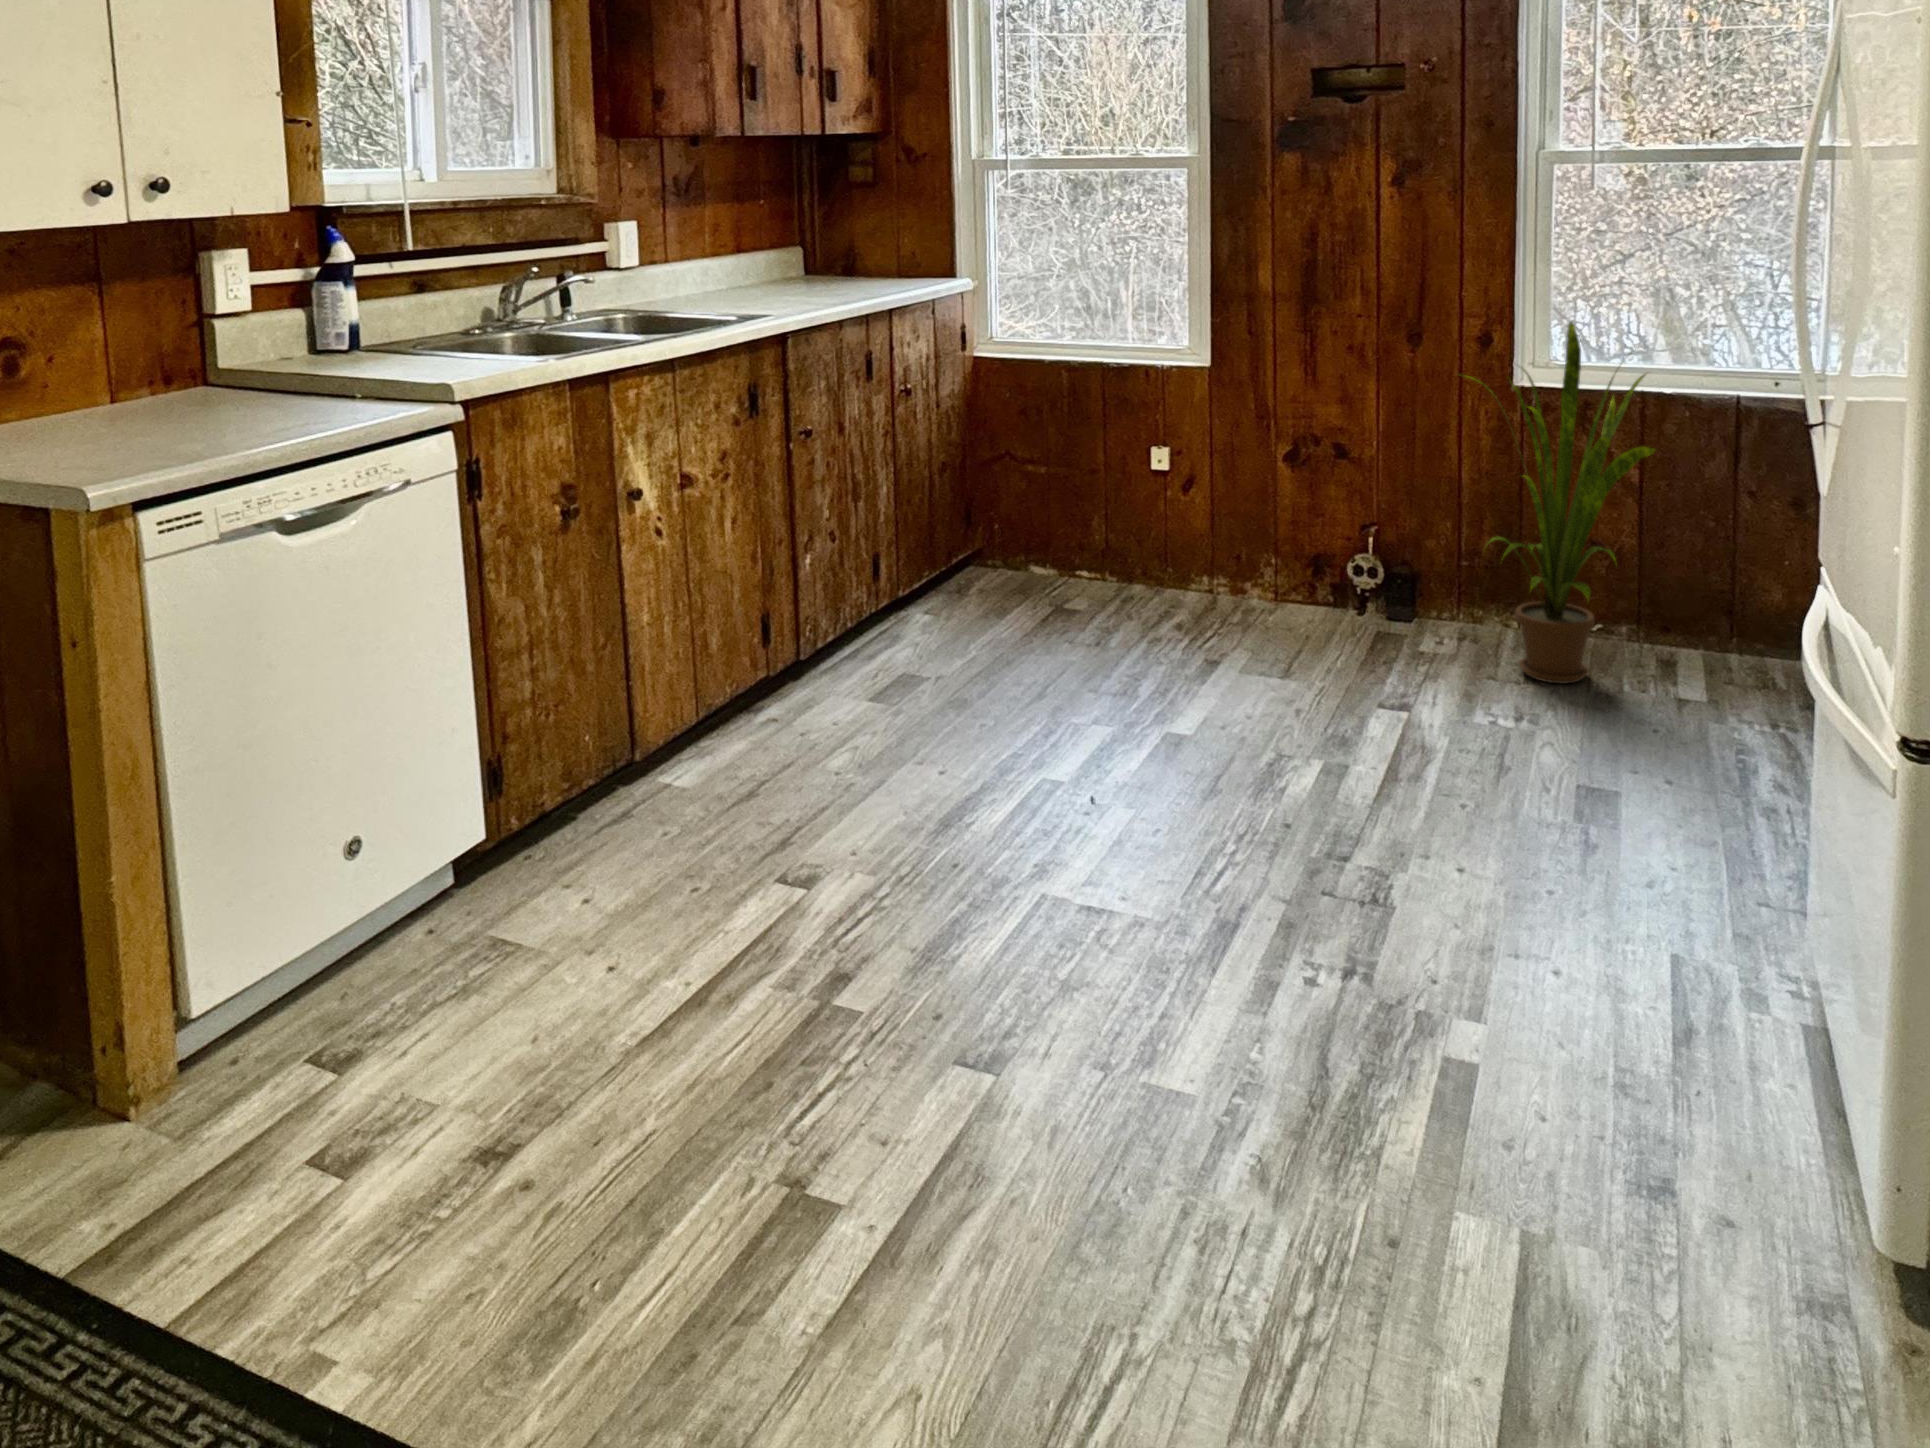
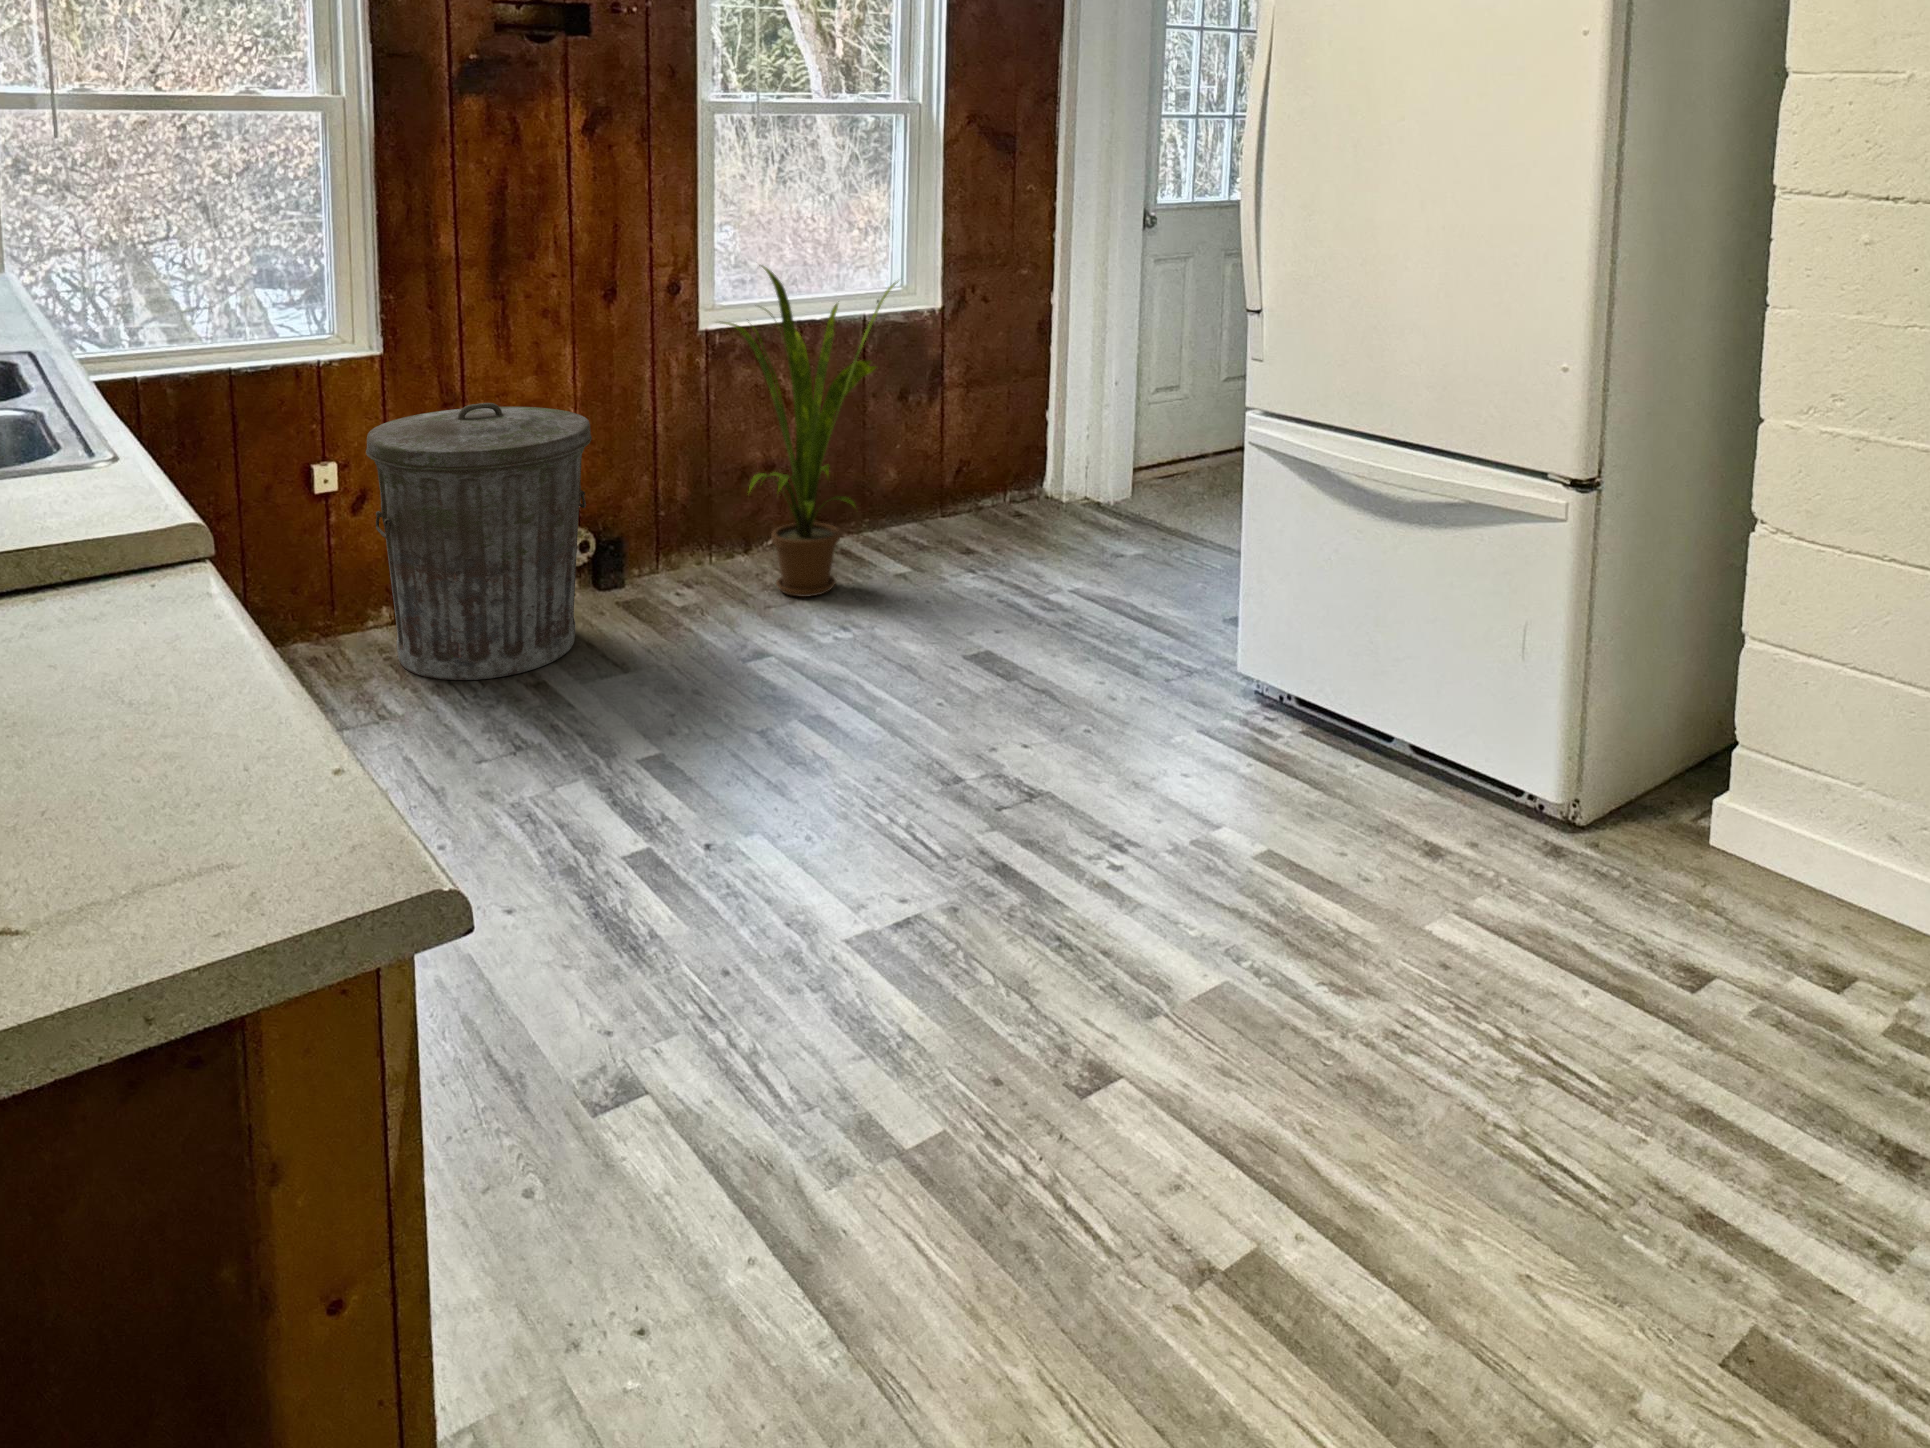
trash can: none [1140,416,1323,651] -> present [366,403,592,680]

